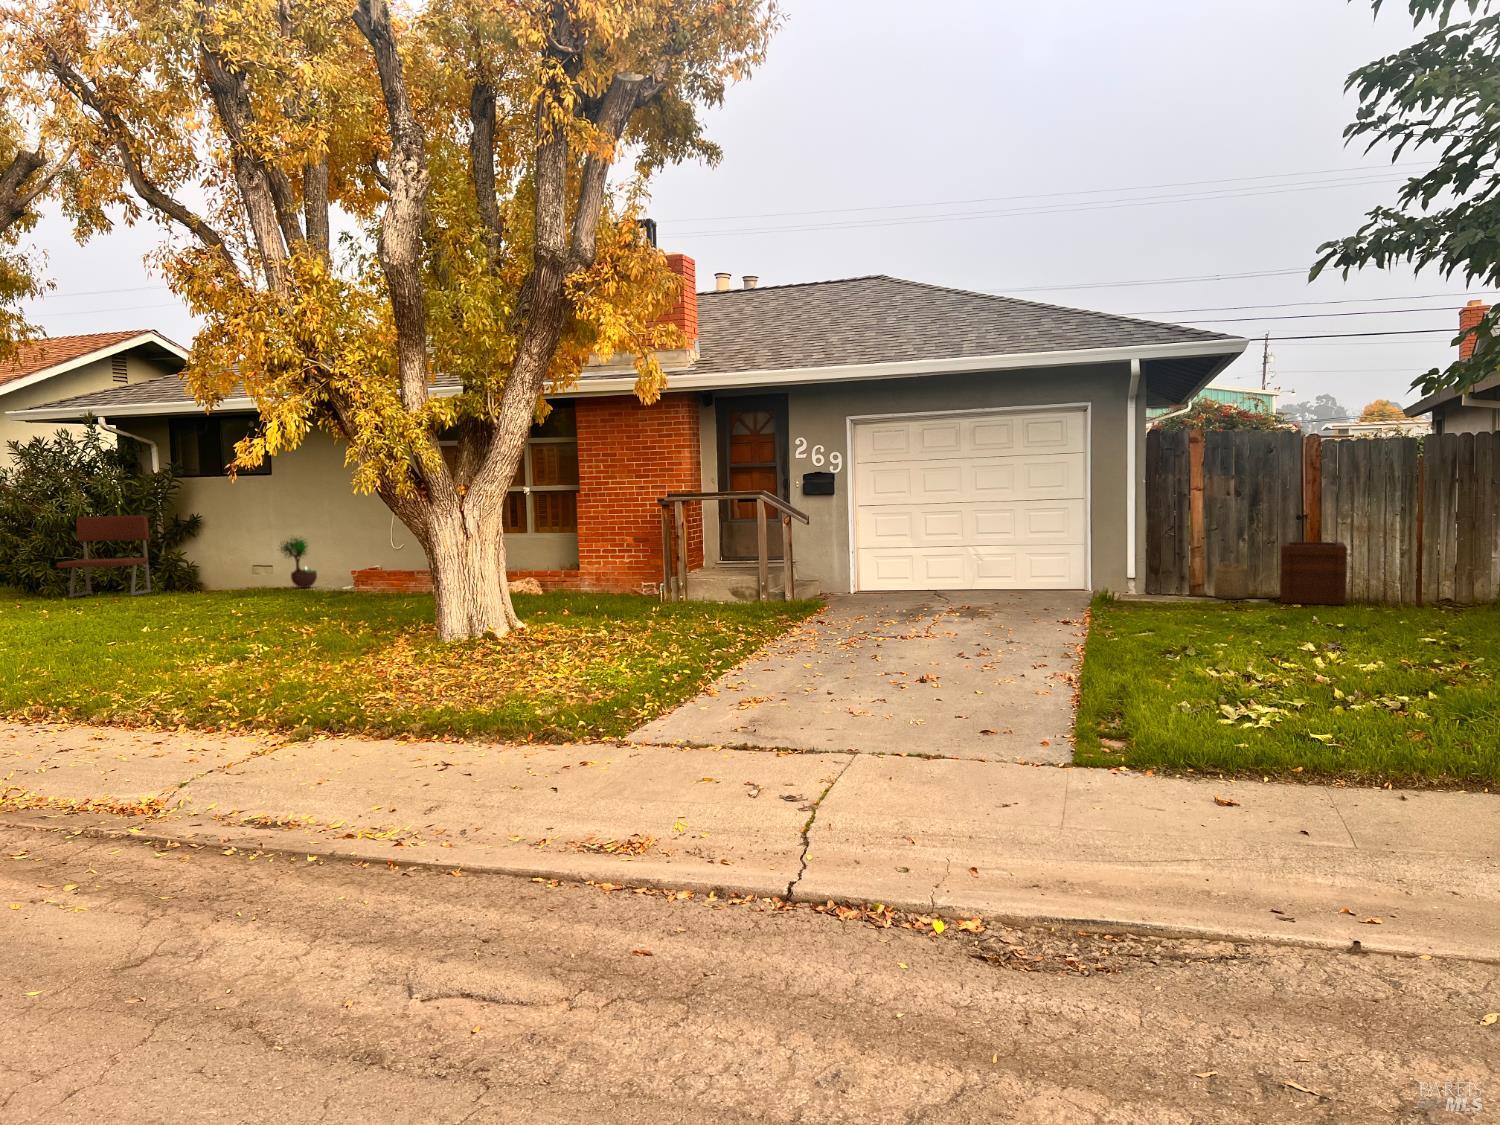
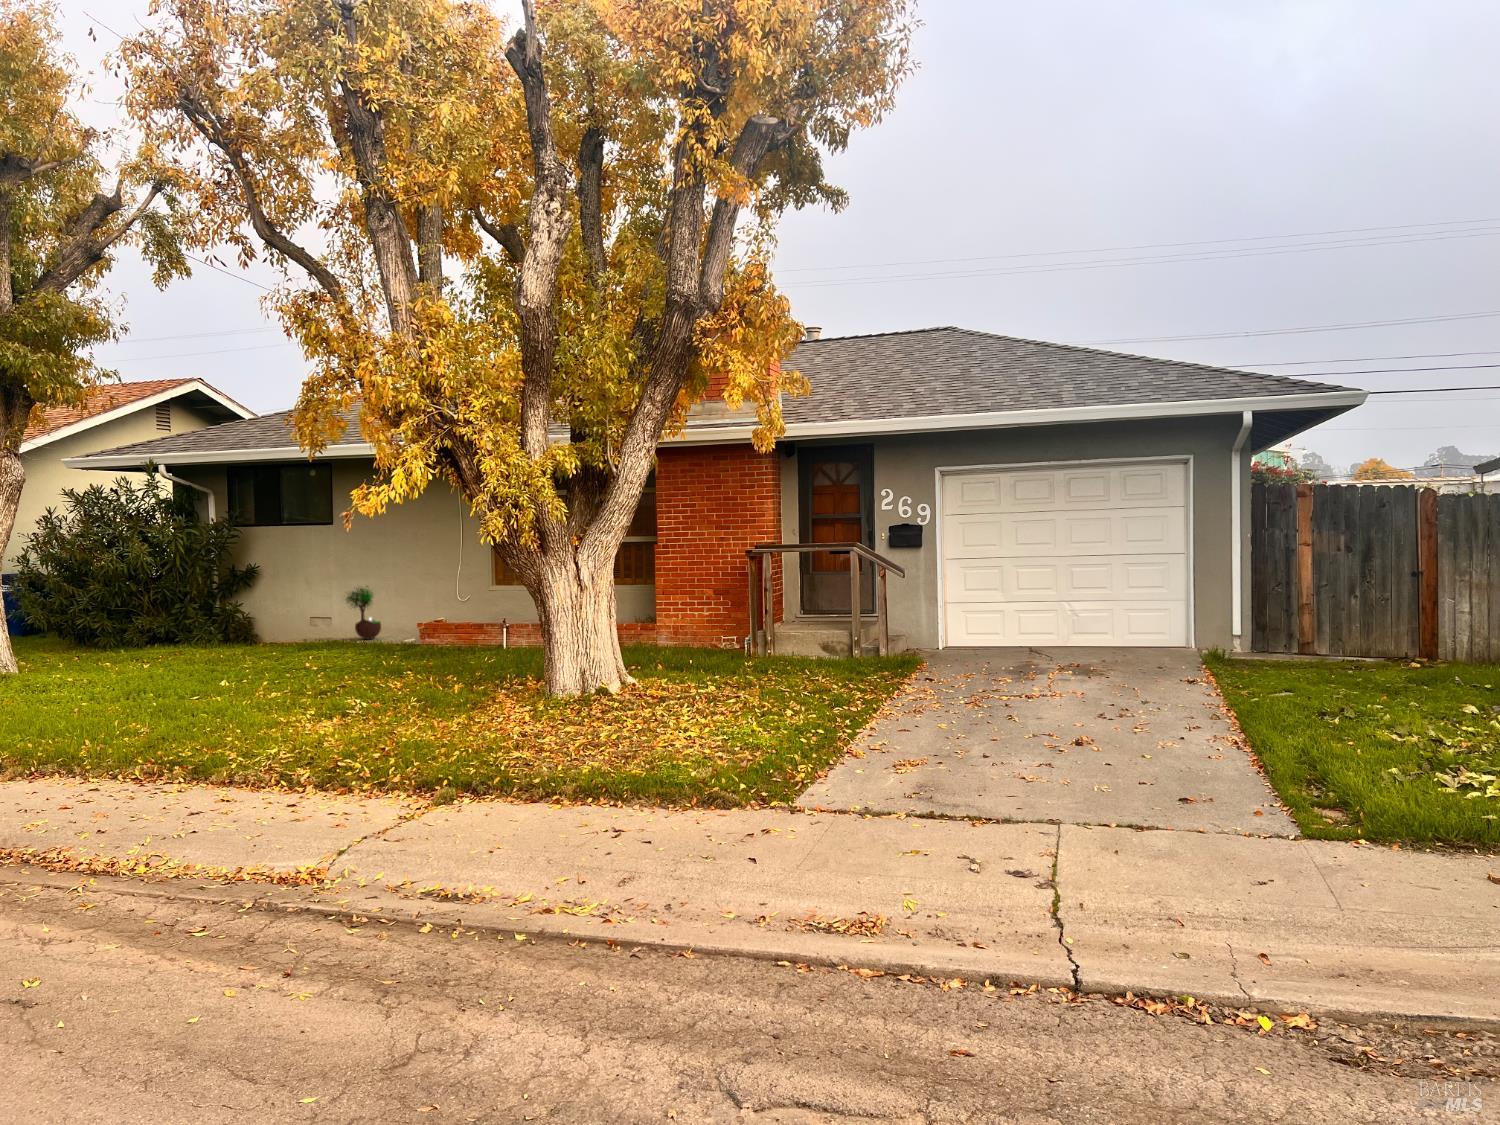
bench: present [57,515,151,598] -> none [117,564,210,648]
wooden crate: present [1280,542,1348,605] -> none [1394,600,1472,665]
basket: present [1214,562,1248,599] -> none [1326,620,1363,658]

